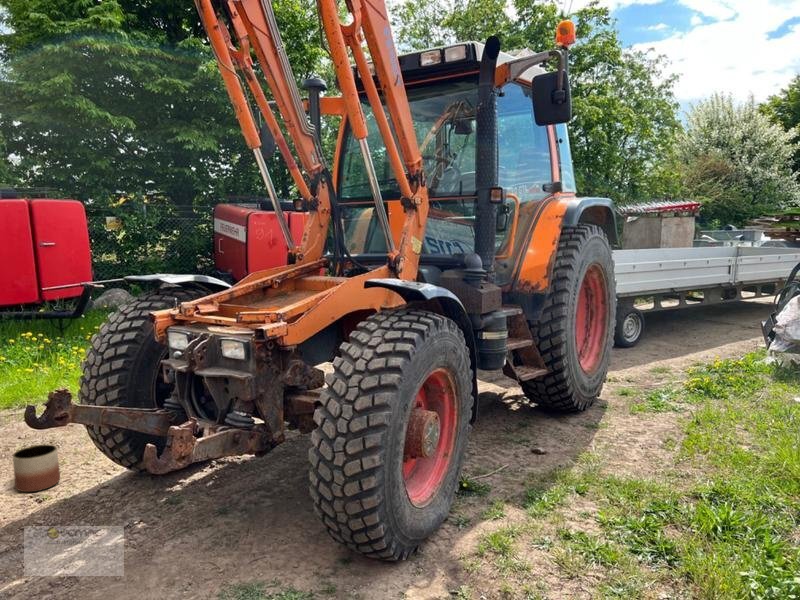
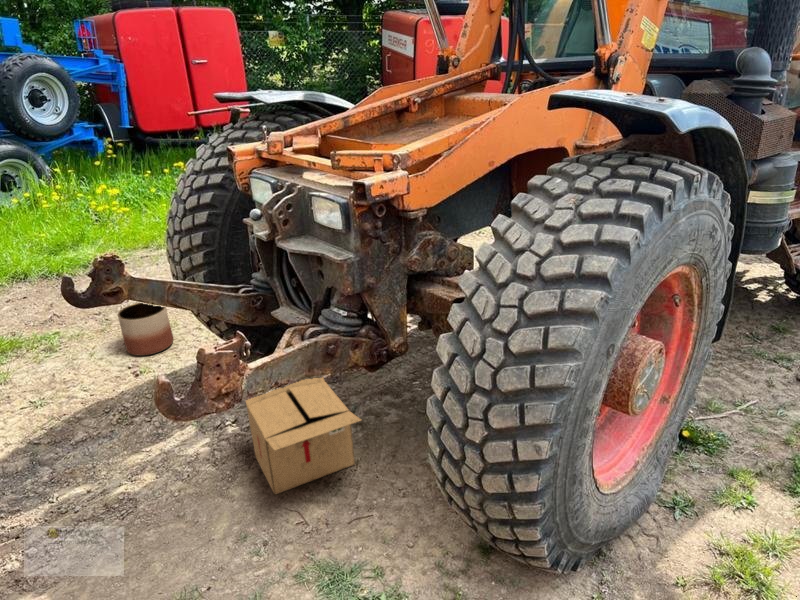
cardboard box: none [157,456,257,555] -> present [246,377,361,495]

